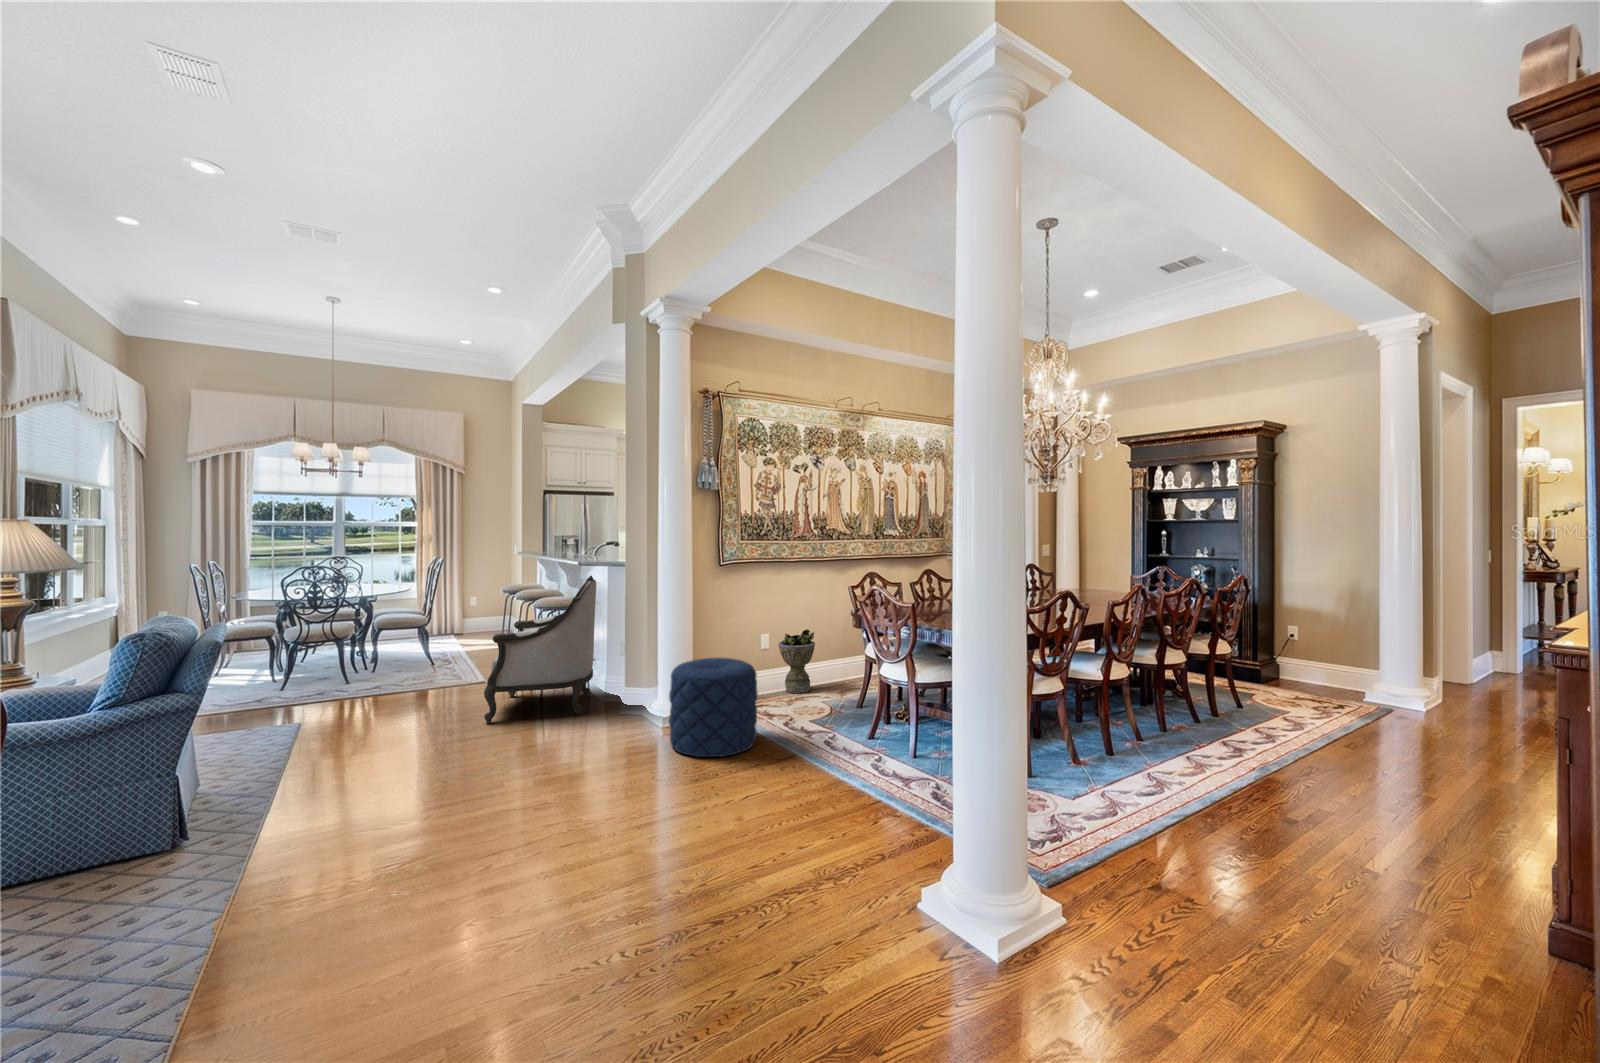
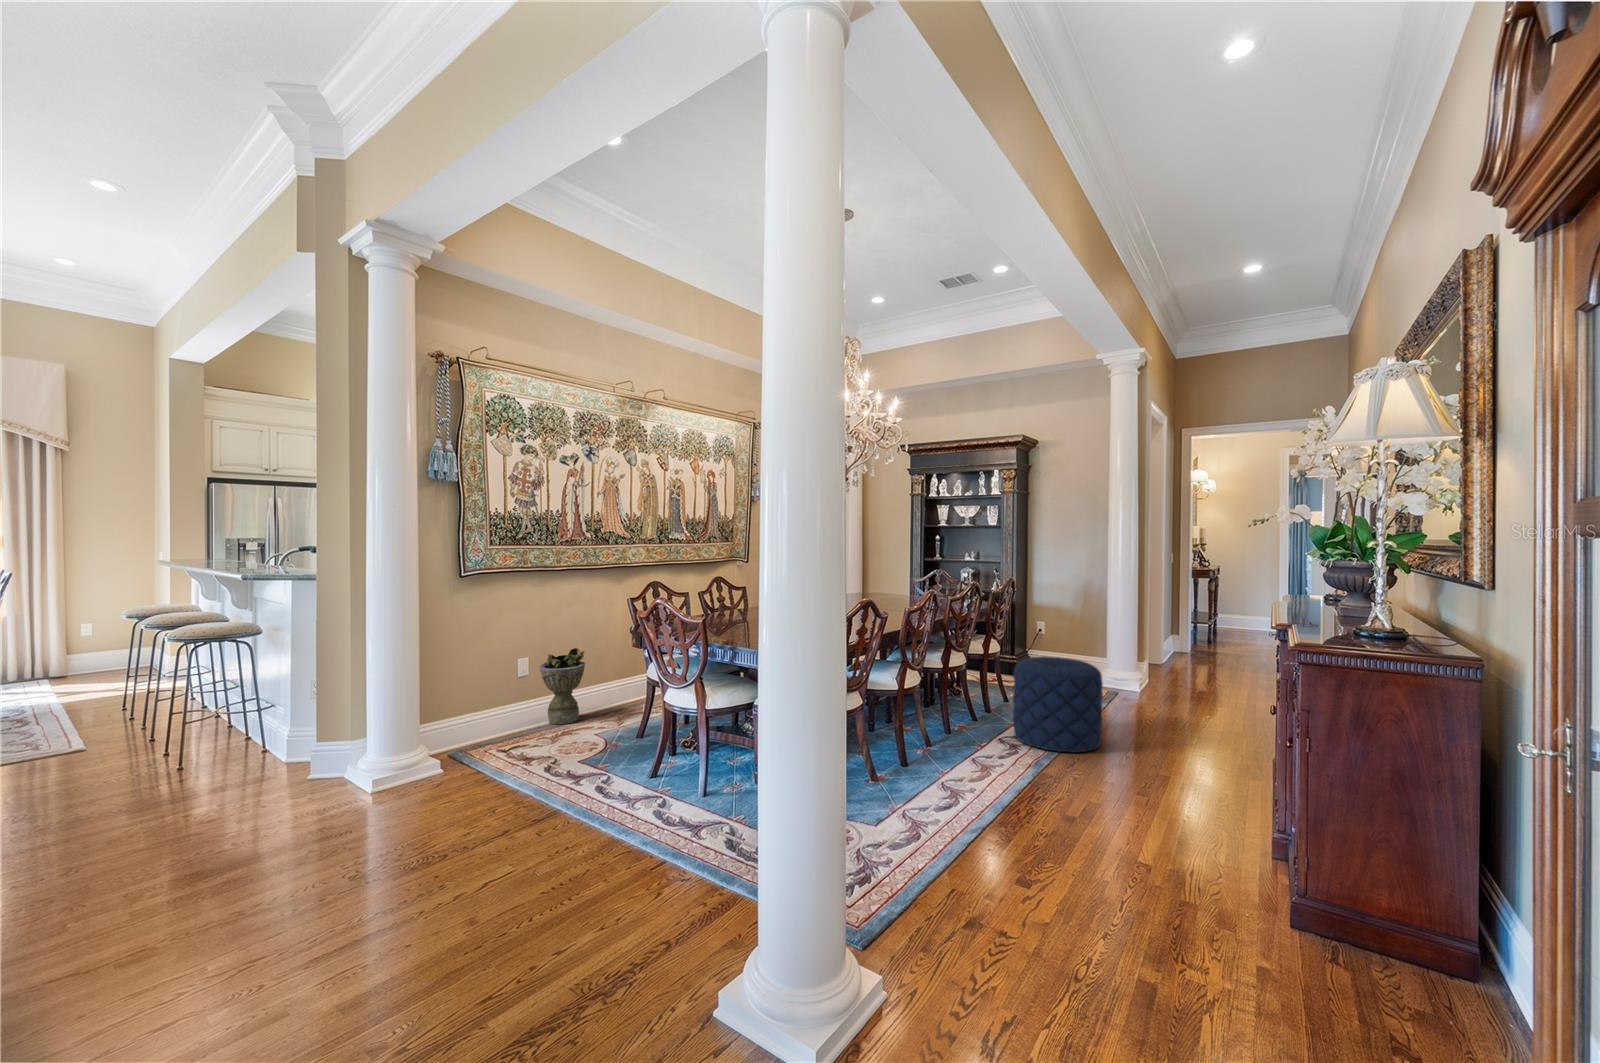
armchair: present [484,576,596,723] -> none [78,592,280,811]
pouf: present [669,658,758,757] -> present [1013,656,1103,752]

